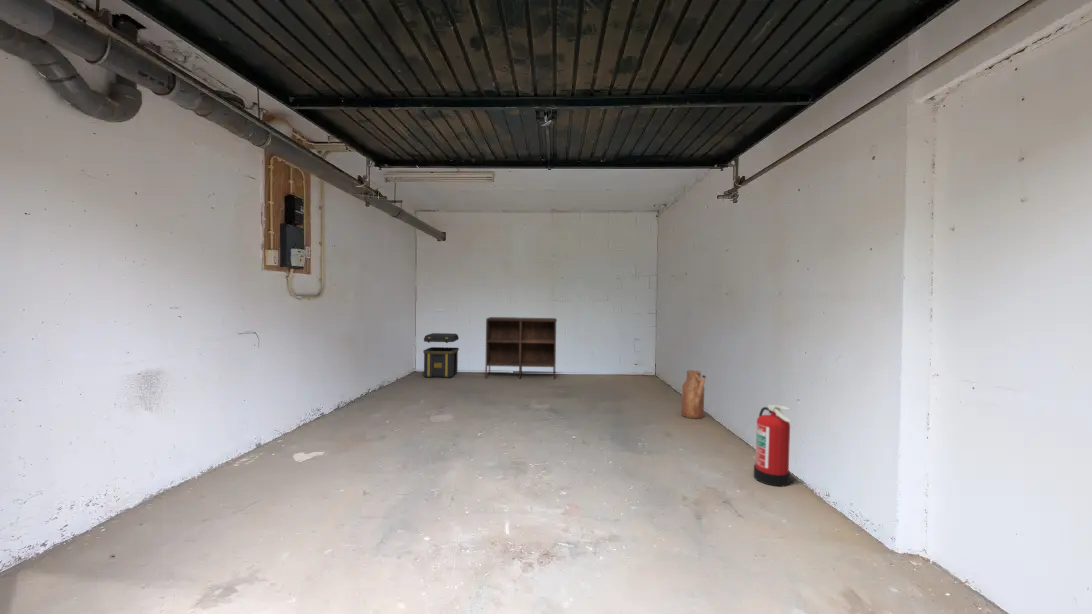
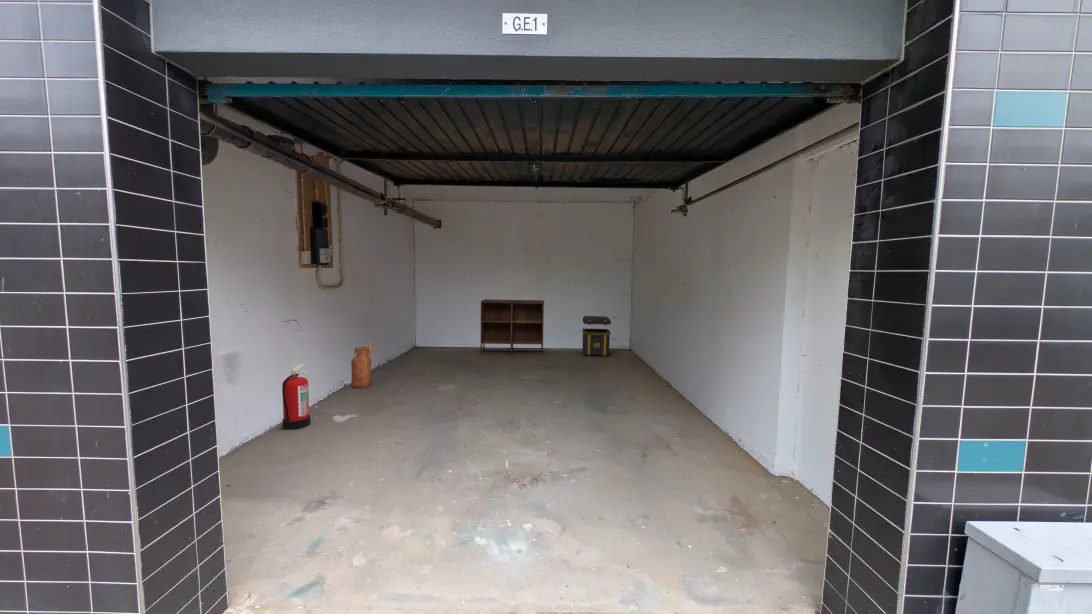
toolbox: present [423,333,459,378] -> present [582,316,611,356]
watering can: present [681,370,706,419] -> present [351,343,372,388]
fire extinguisher: present [754,405,790,486] -> present [282,363,311,429]

